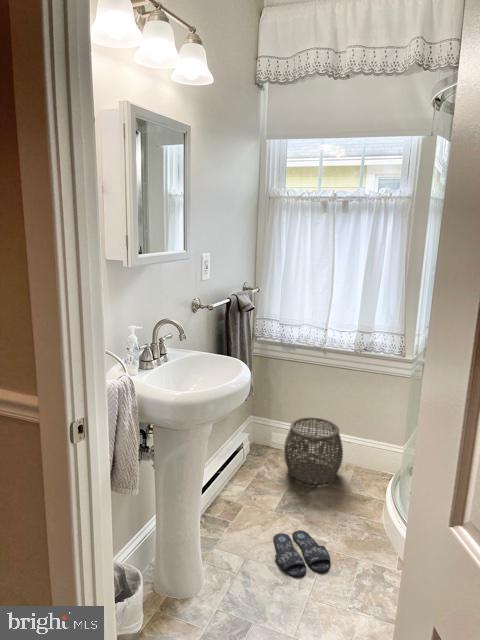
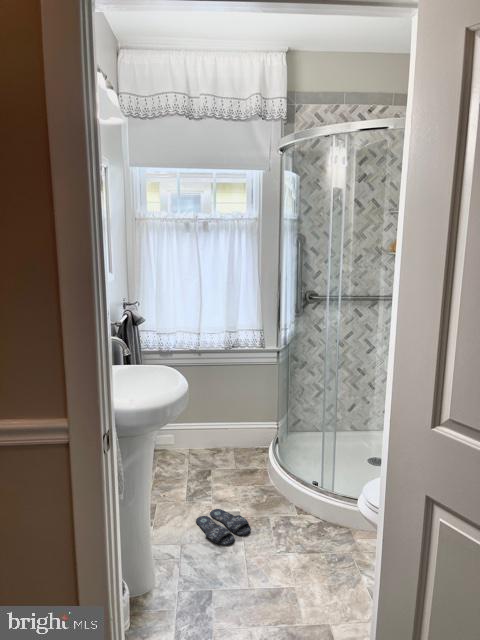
woven basket: present [284,417,343,485] -> none [175,413,227,472]

